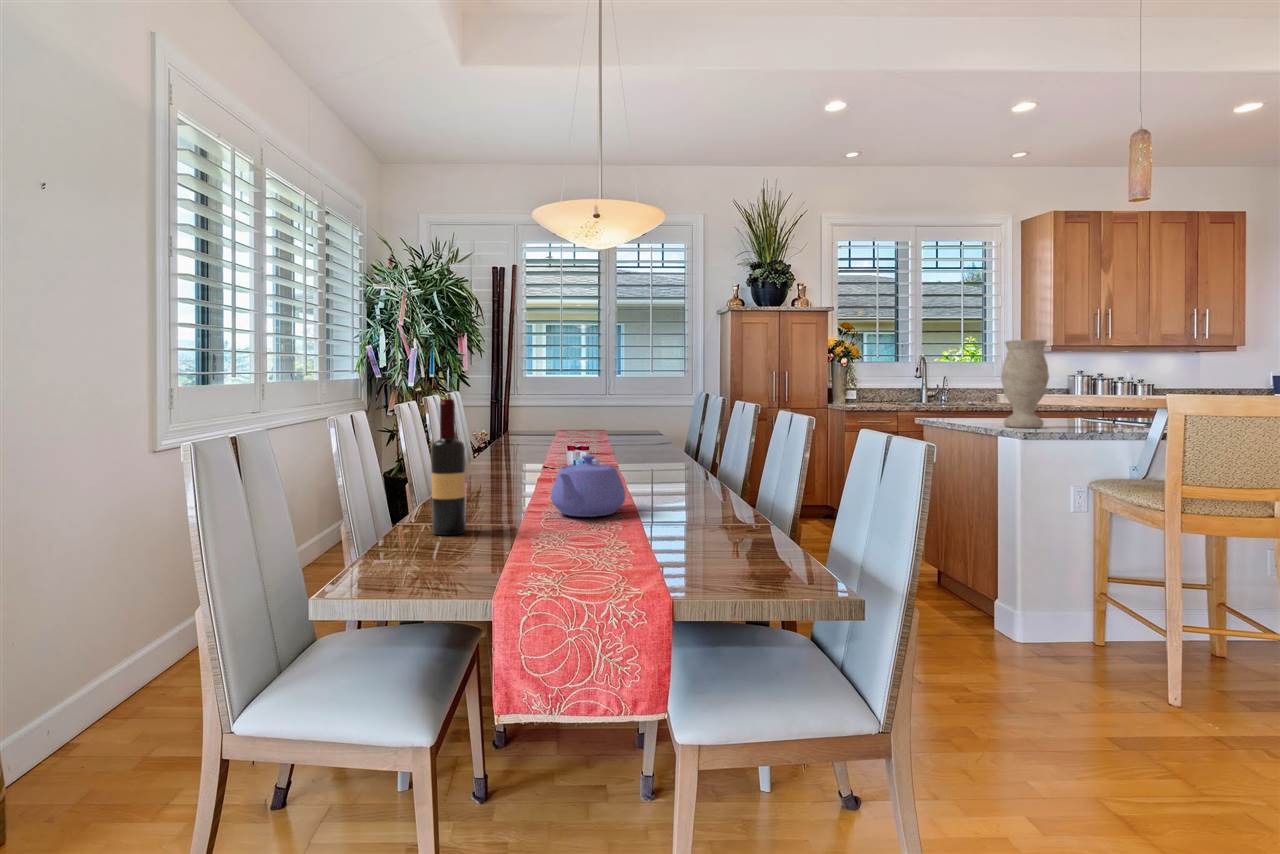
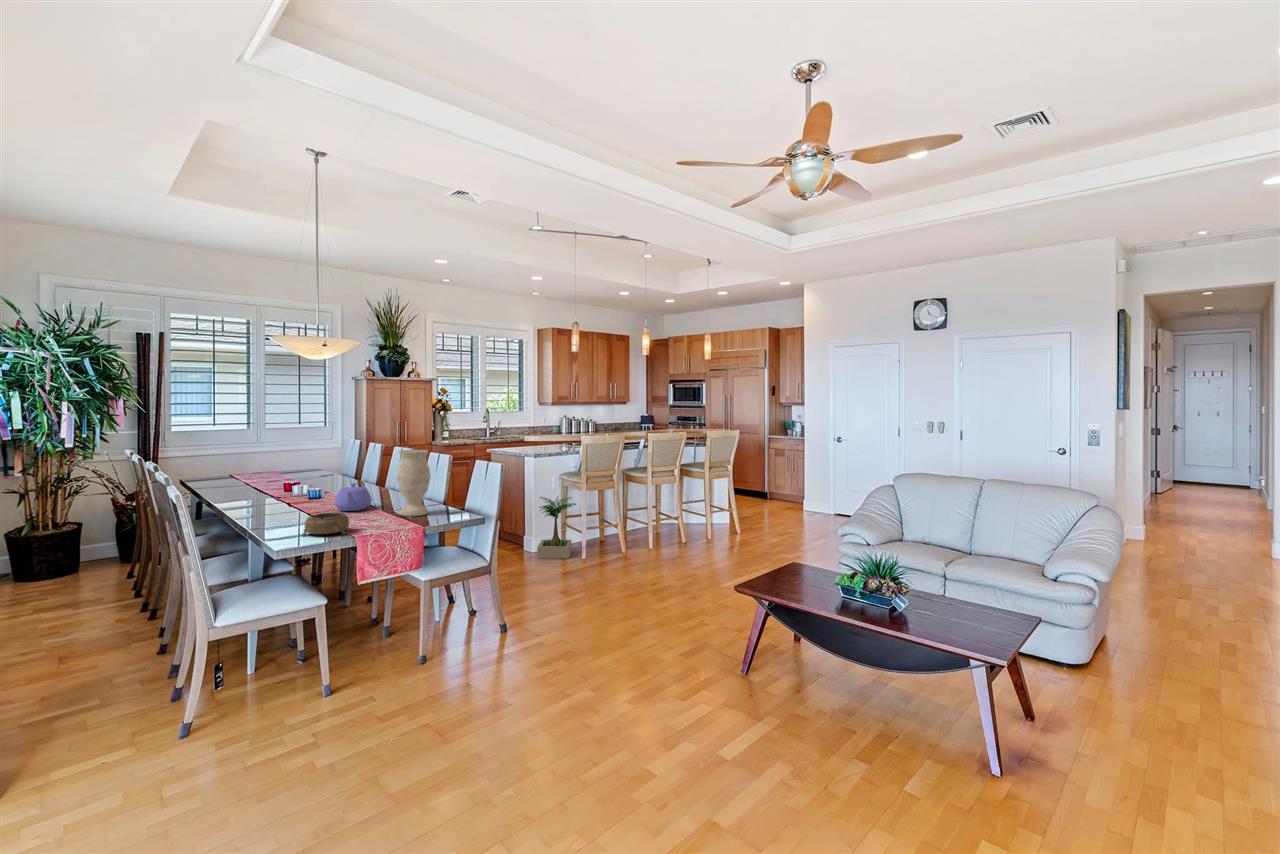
vase: present [1001,340,1049,428] -> present [397,450,430,517]
wine bottle: present [431,399,466,535] -> none [289,463,306,524]
decorative bowl: none [385,519,498,584] -> present [302,513,349,536]
potted plant: none [1023,520,1143,677] -> present [537,497,576,558]

